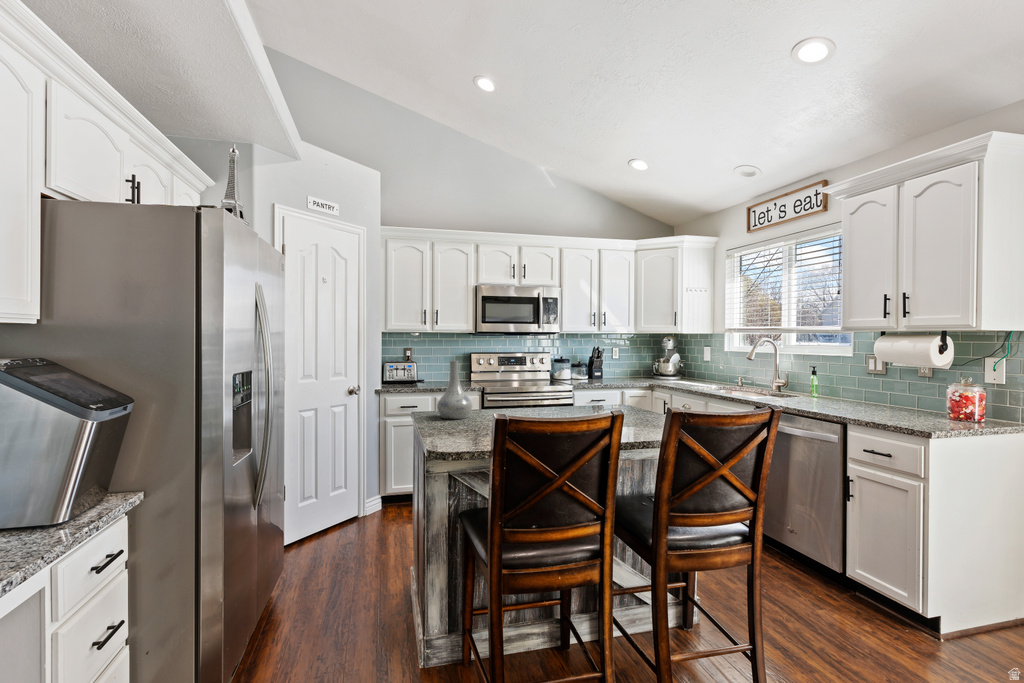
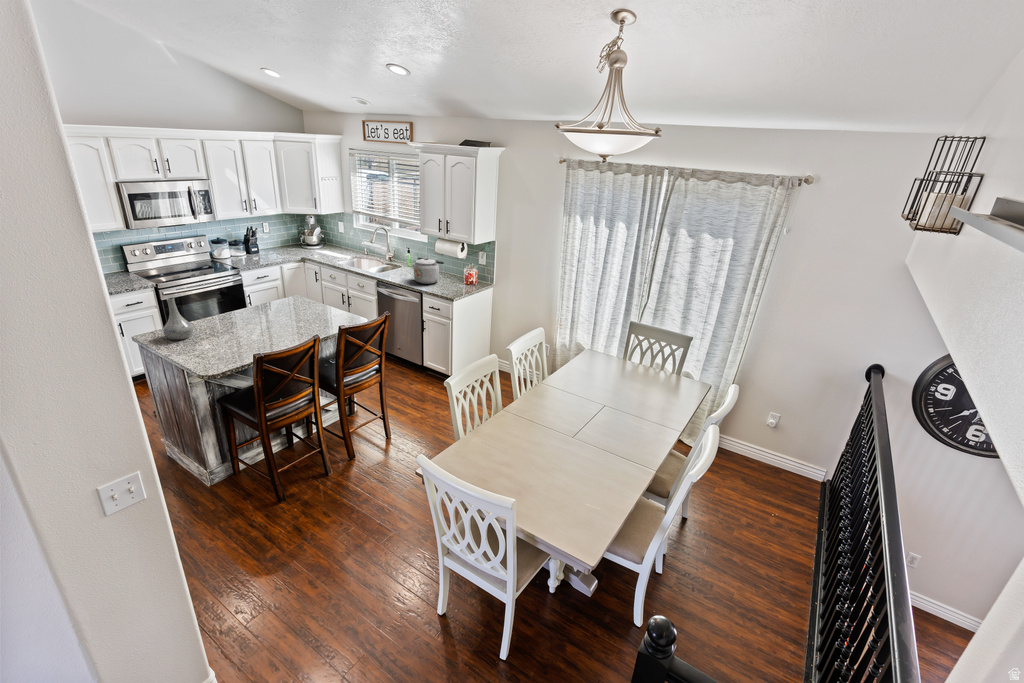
kettle: none [822,366,892,412] -> present [412,257,444,284]

